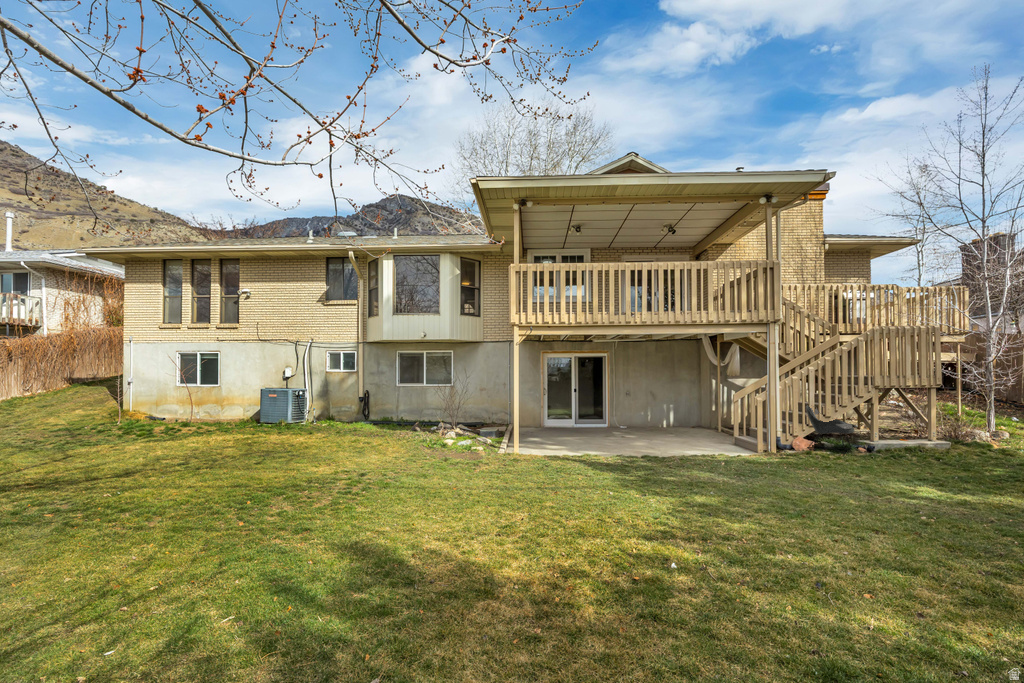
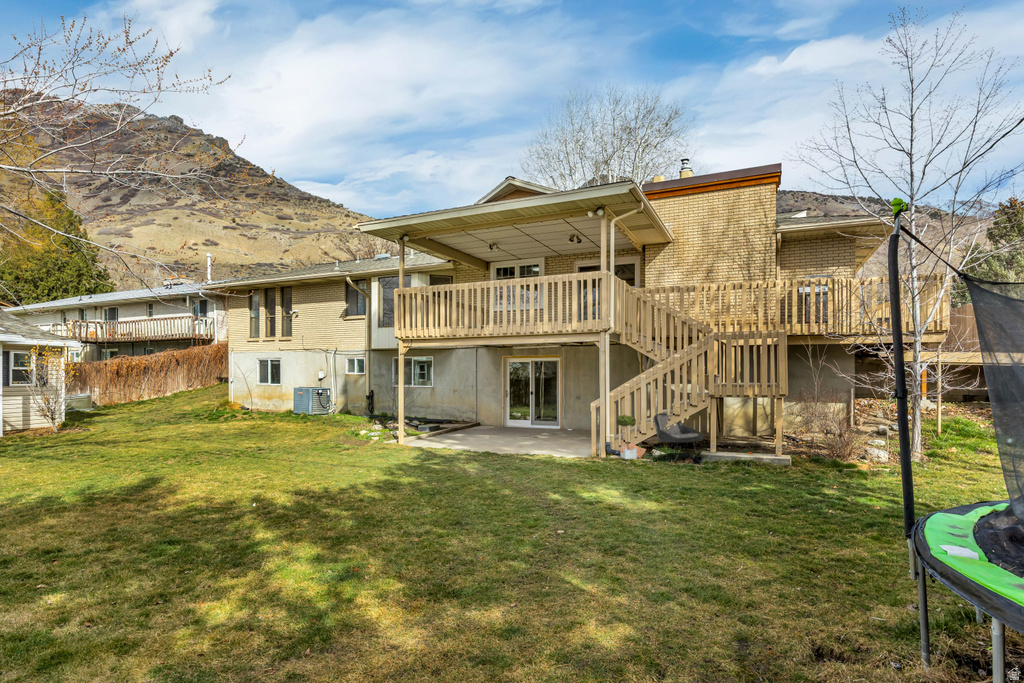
potted tree: none [777,408,798,453] -> present [617,415,637,459]

